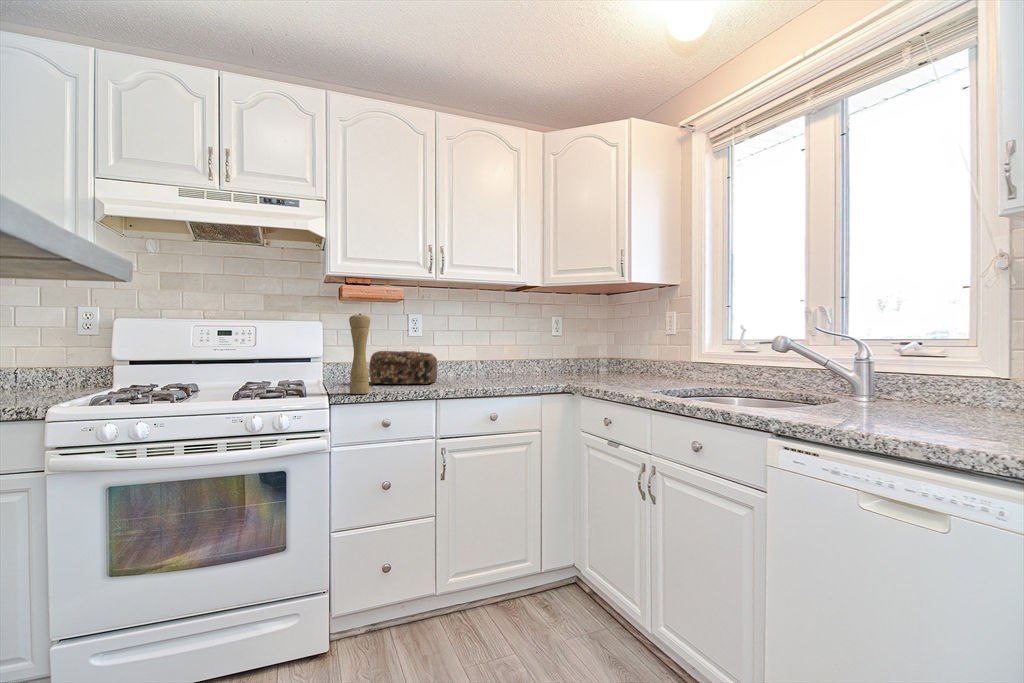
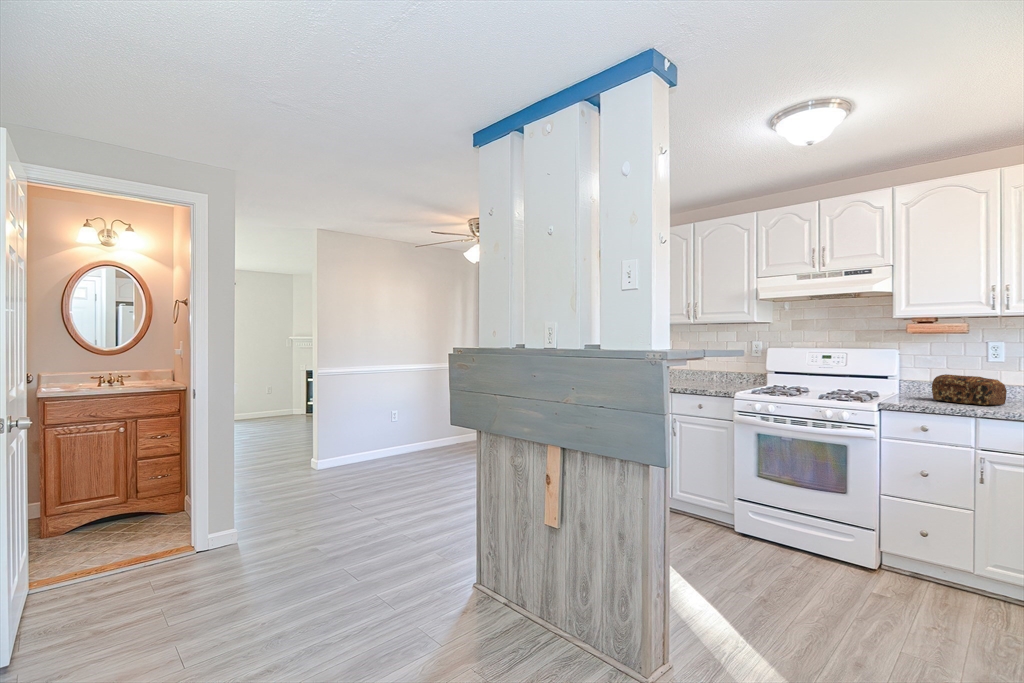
pepper mill: present [349,314,370,394] -> none [898,349,916,406]

